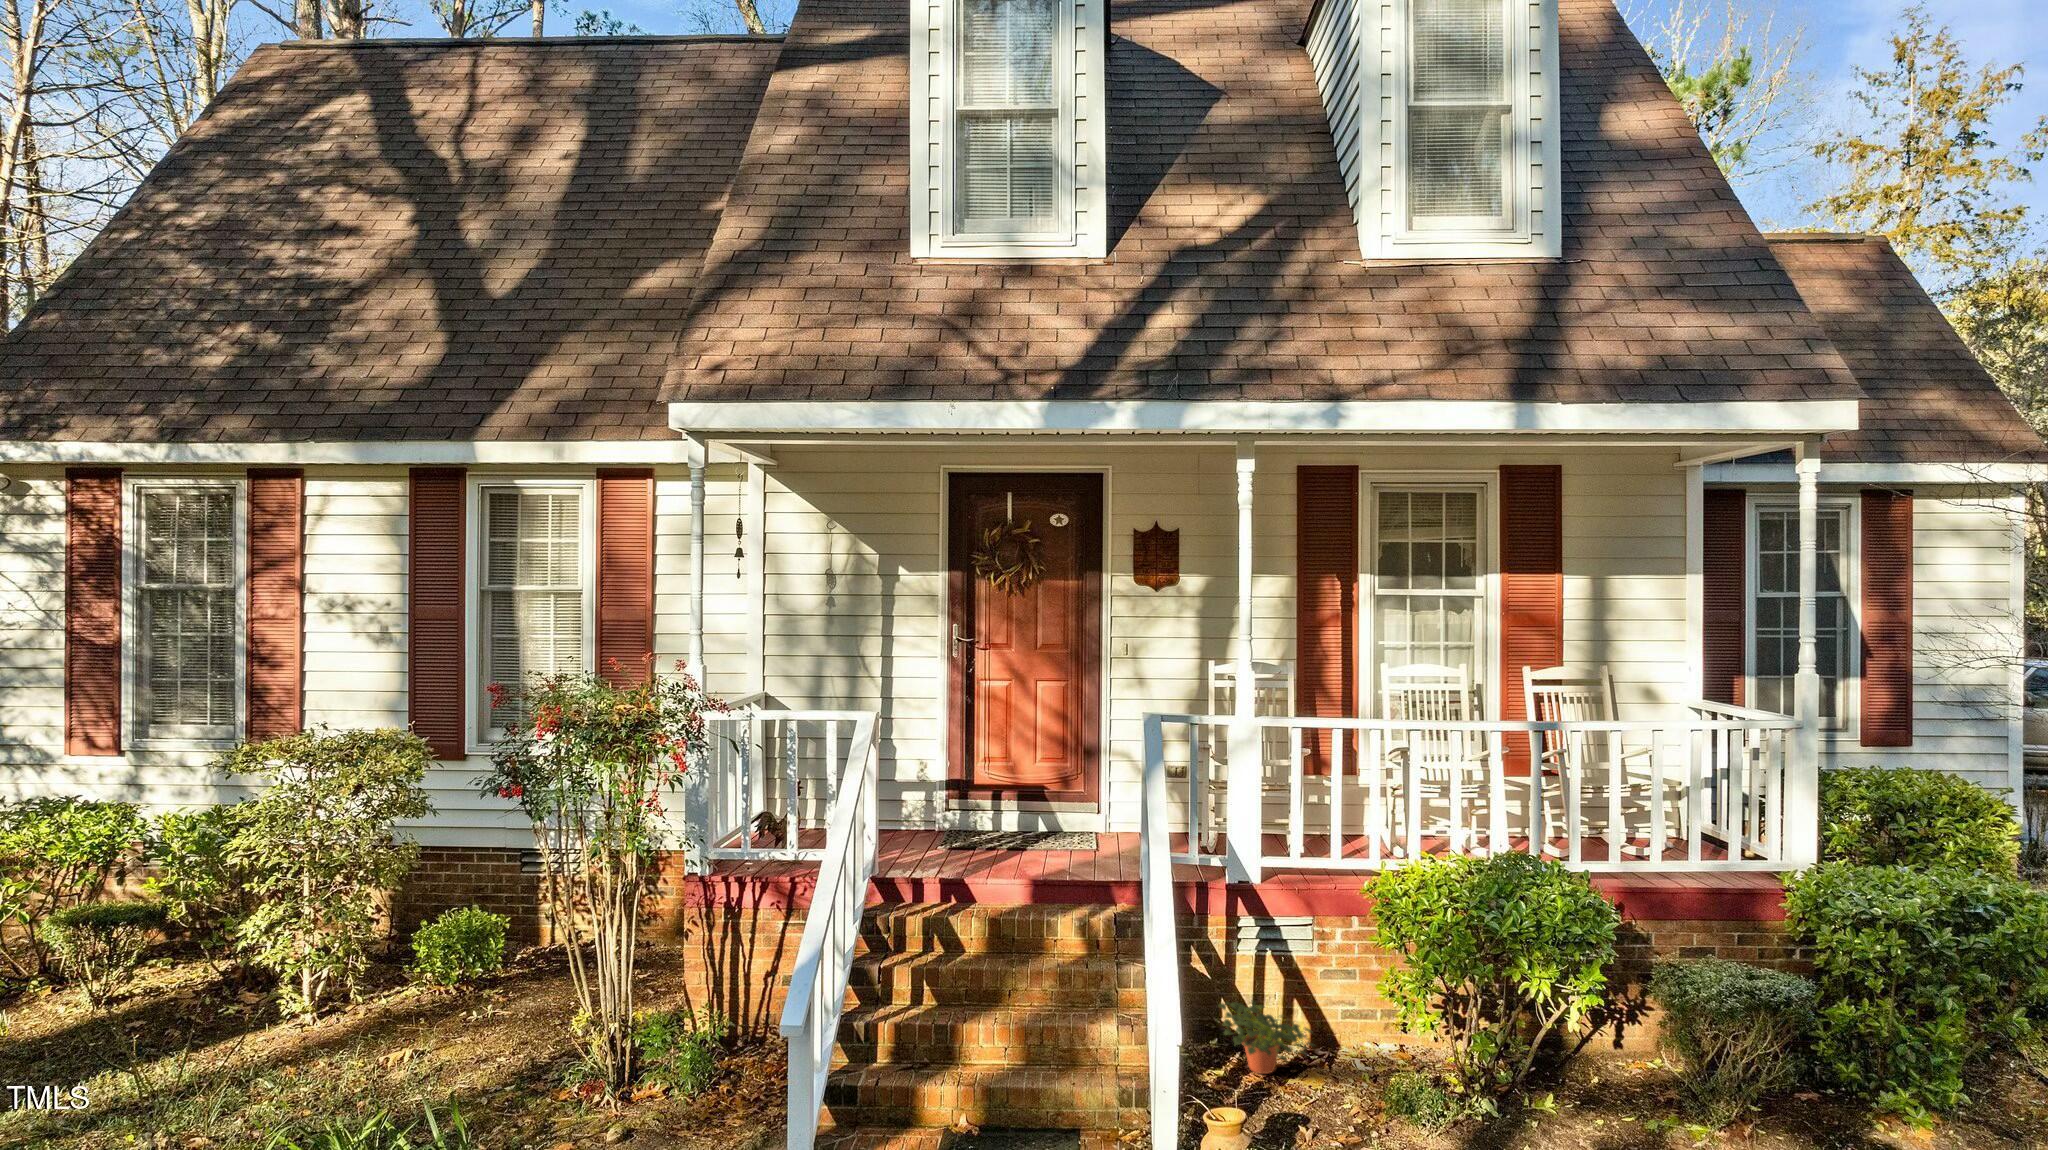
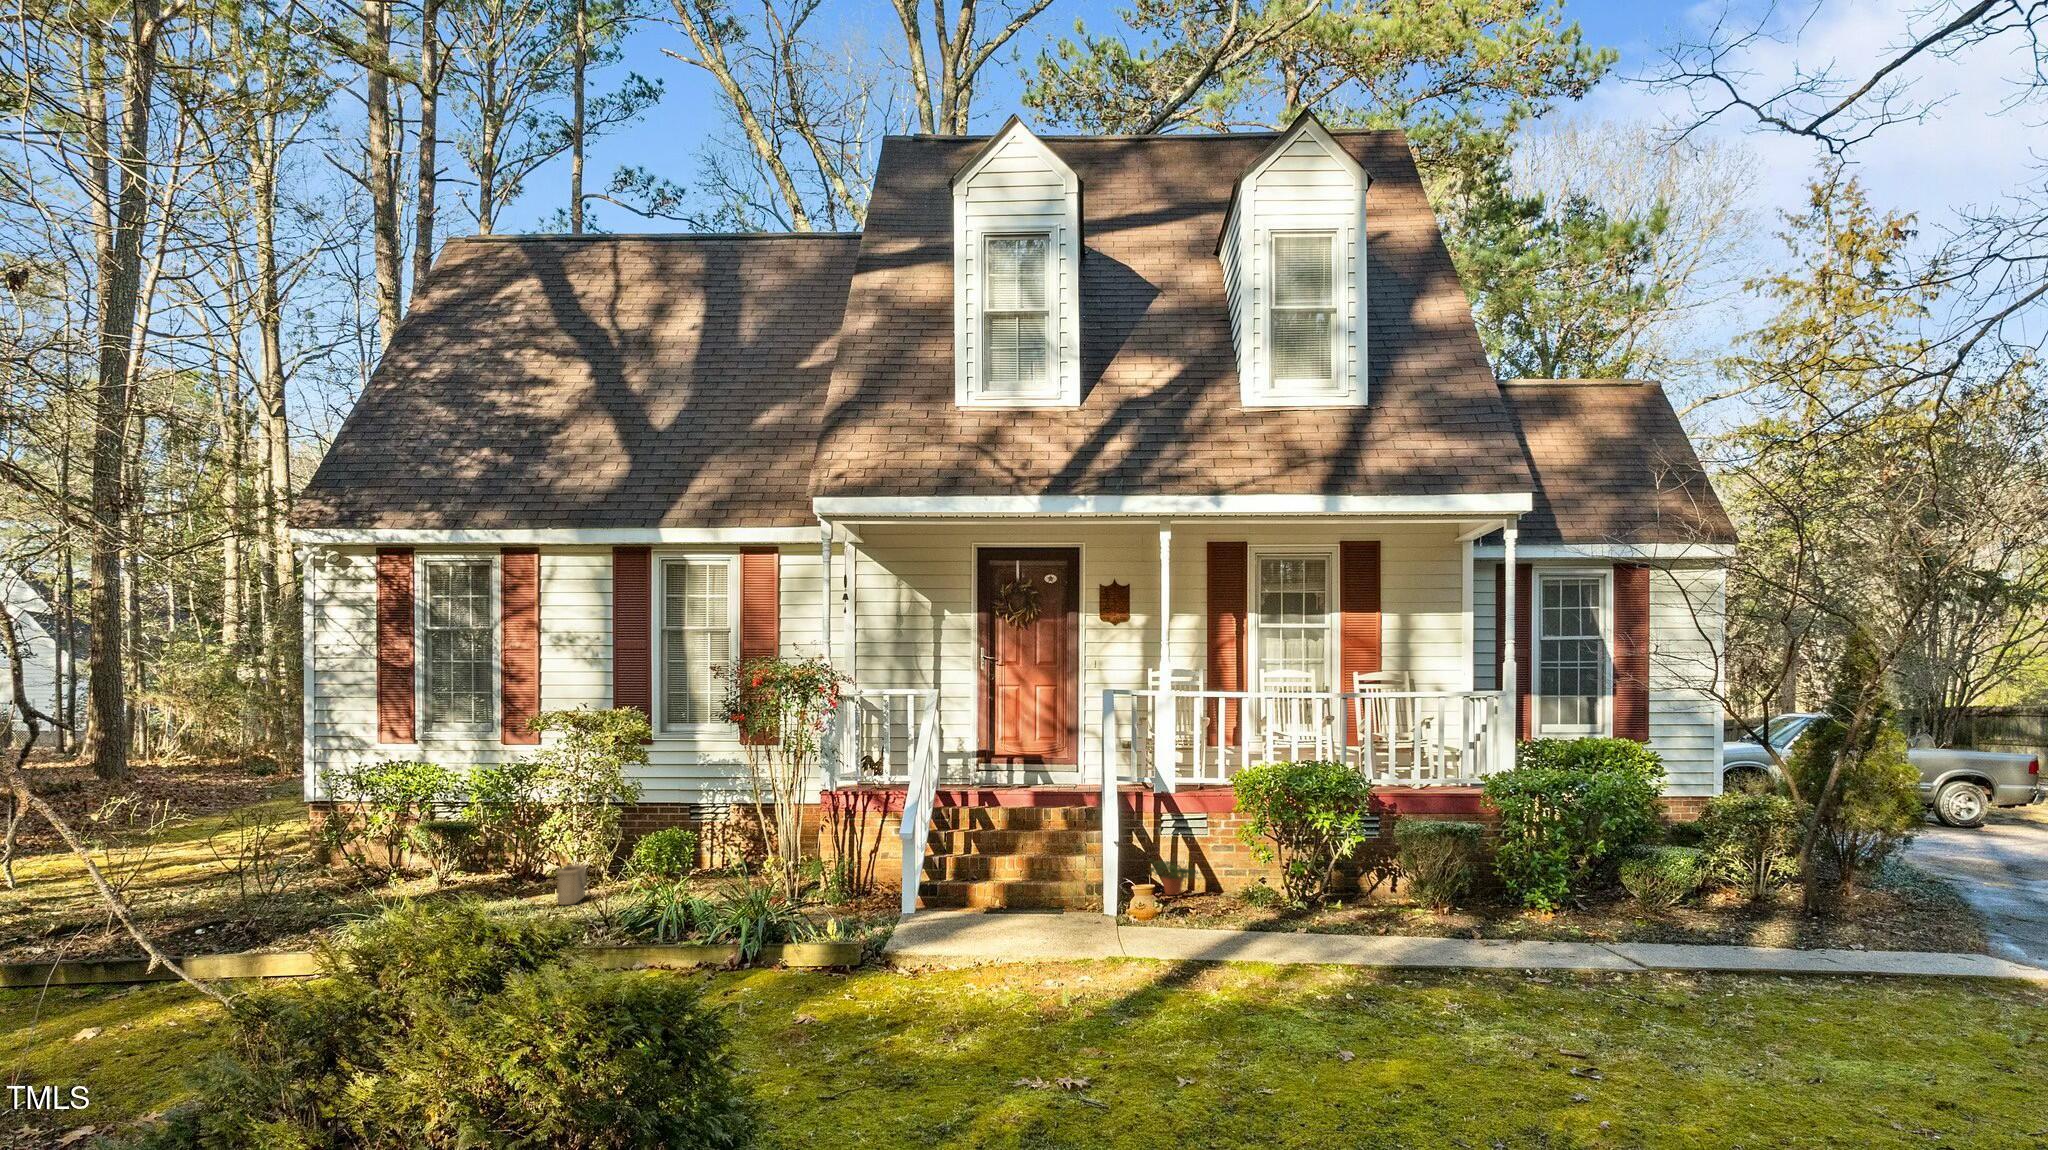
basket: none [248,973,321,1055] -> present [557,864,586,905]

